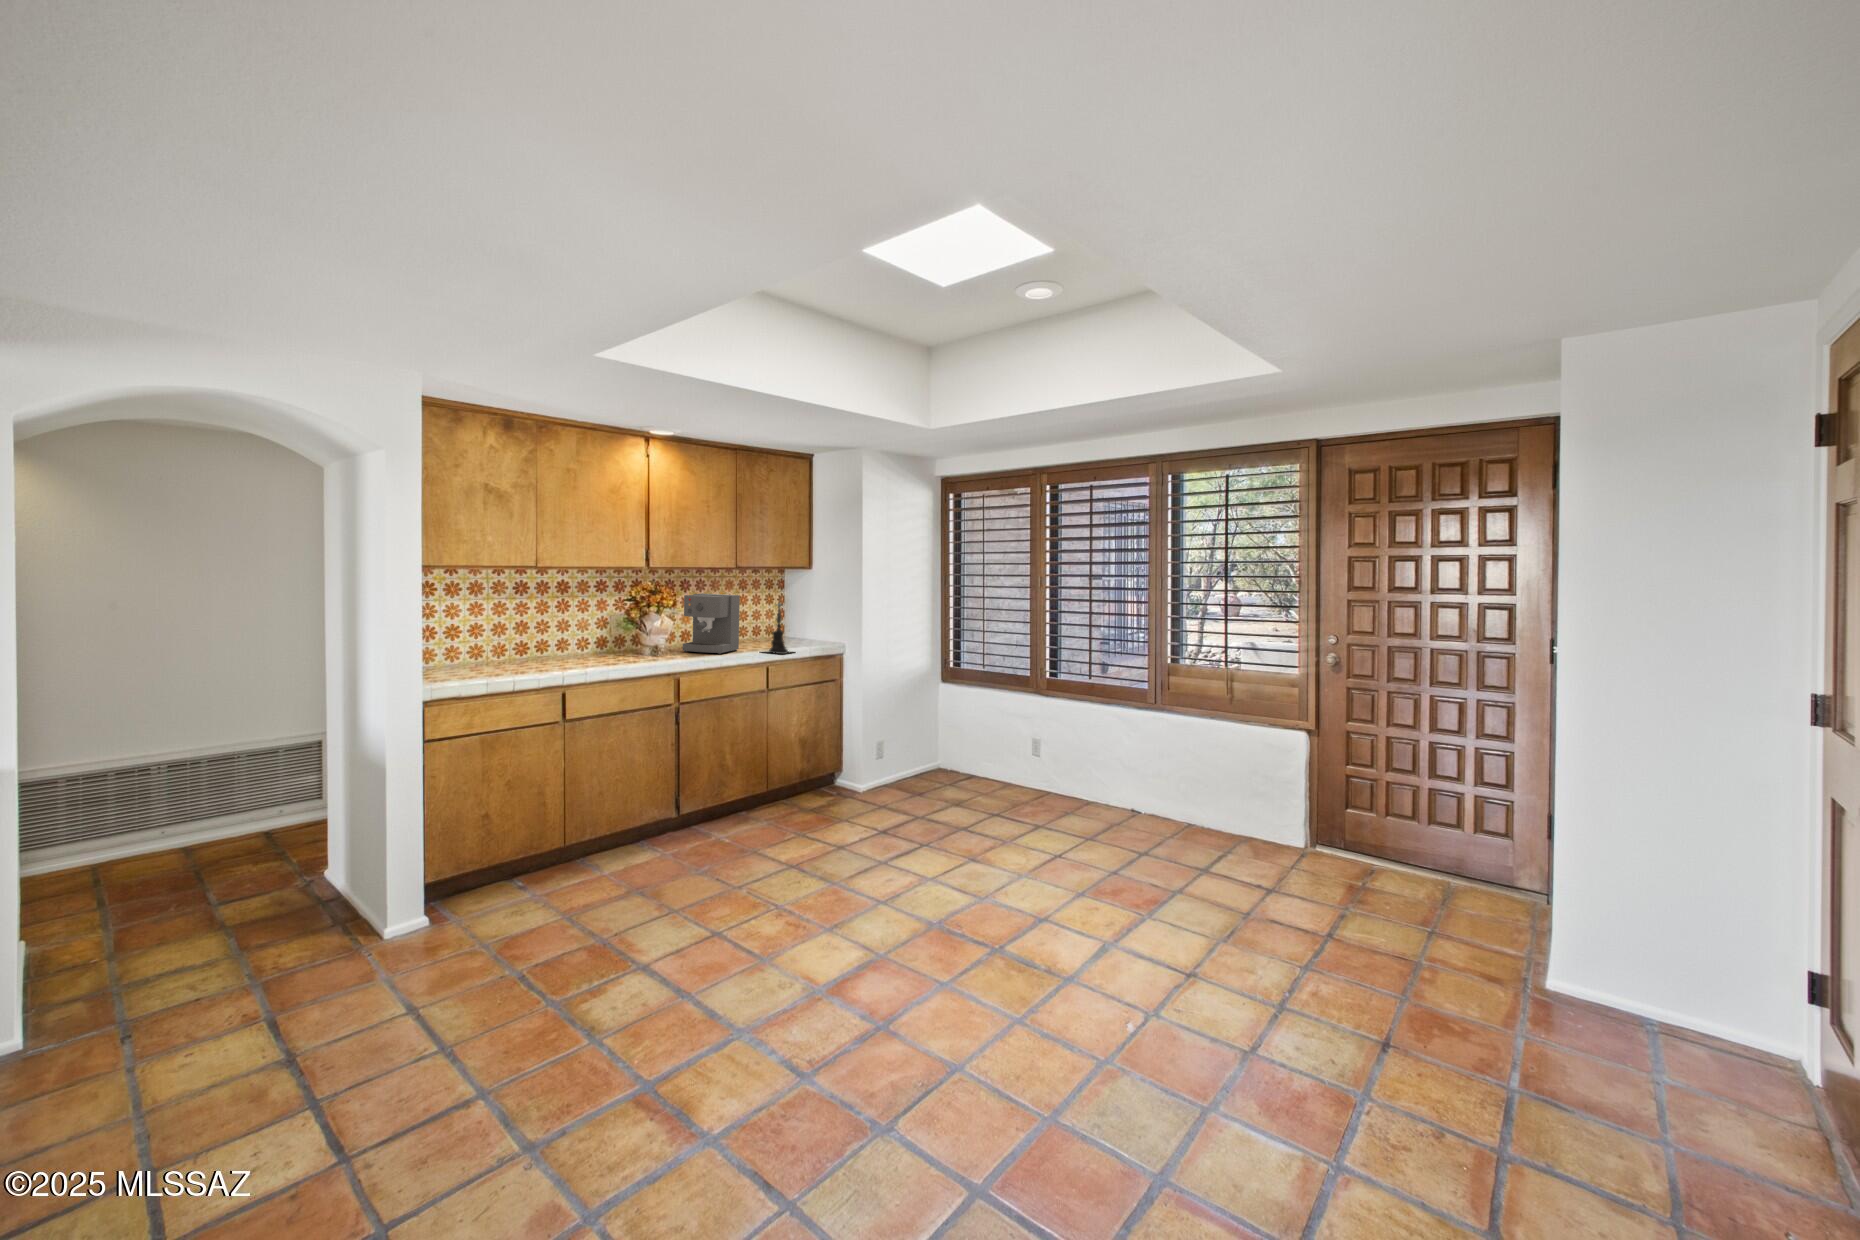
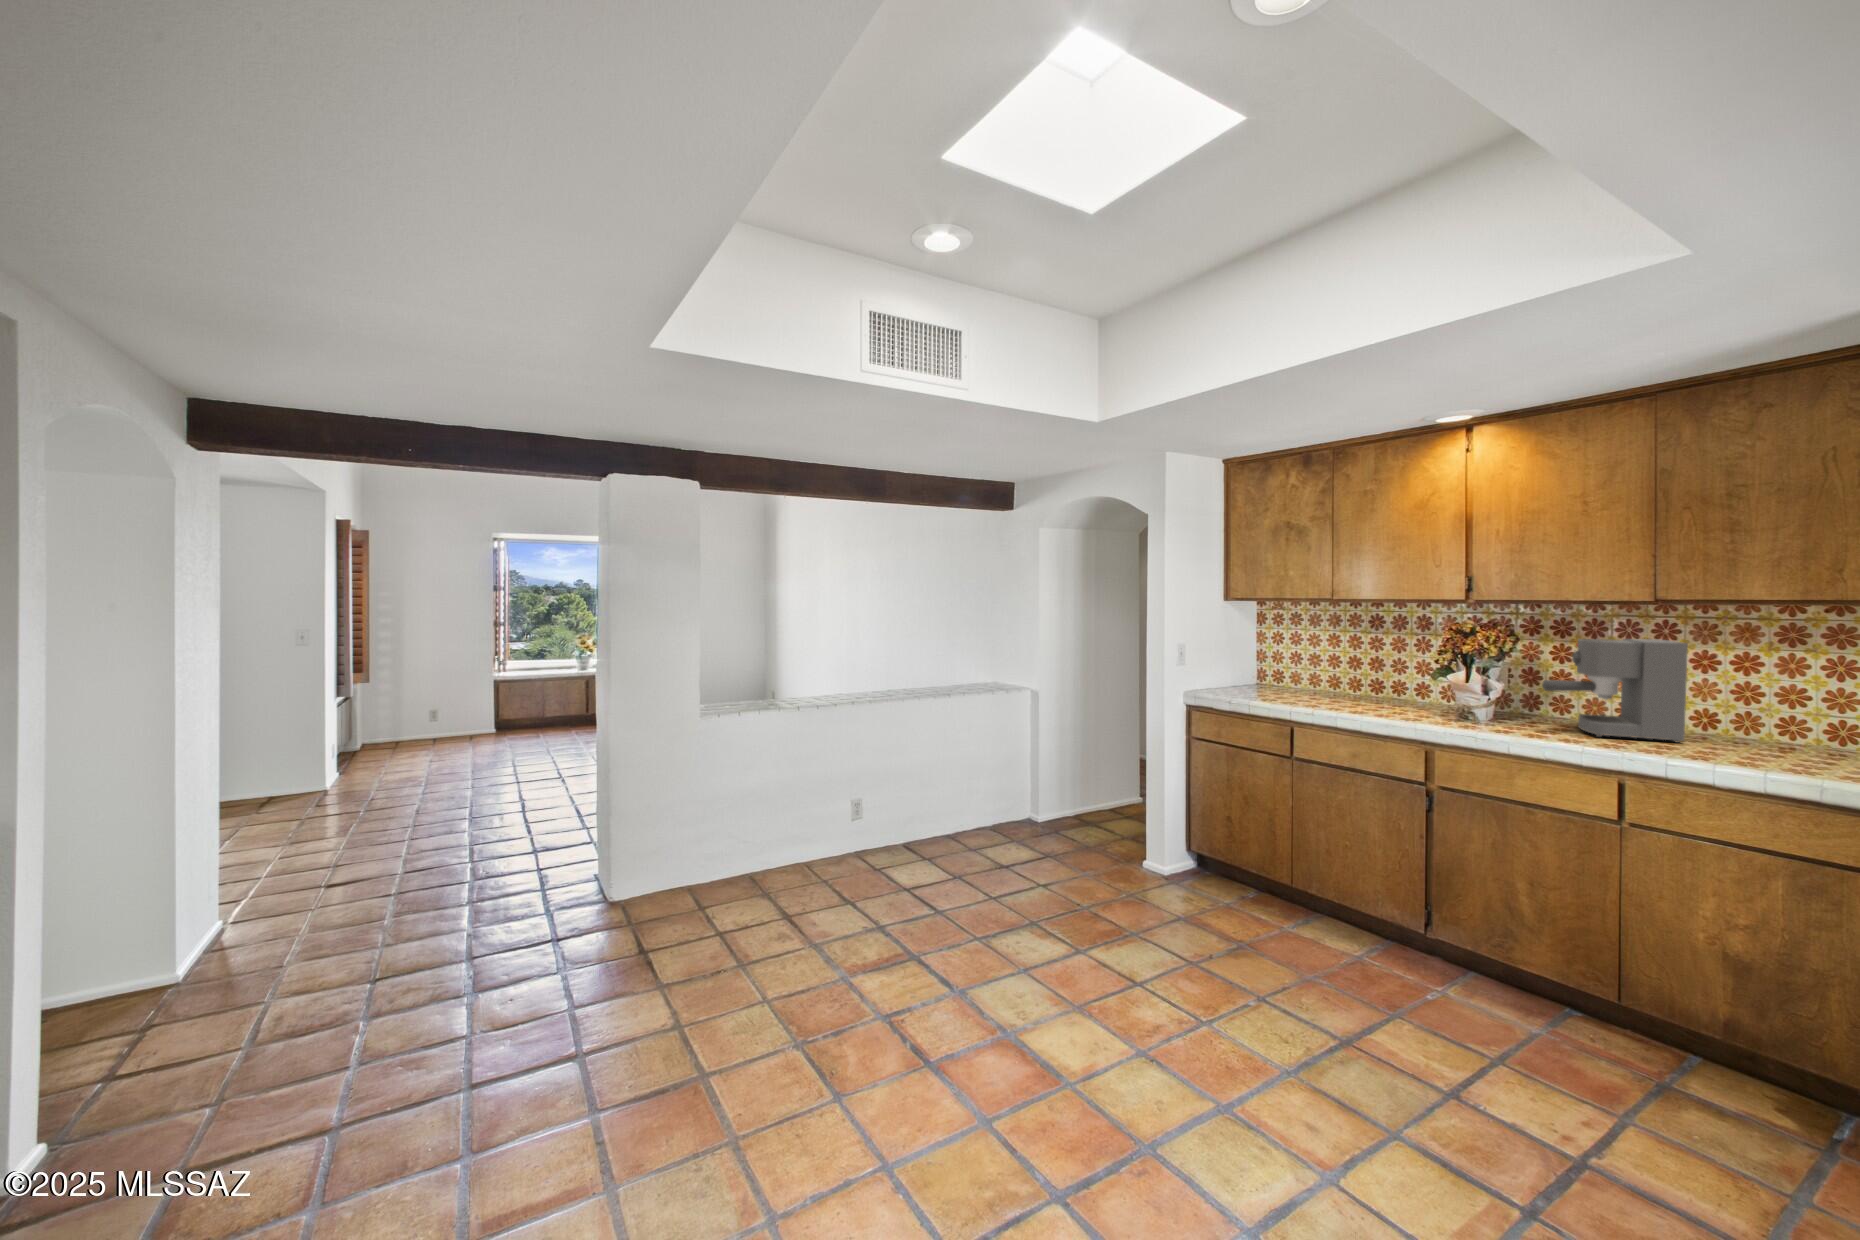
candle holder: present [764,603,790,654] -> none [1694,647,1777,767]

